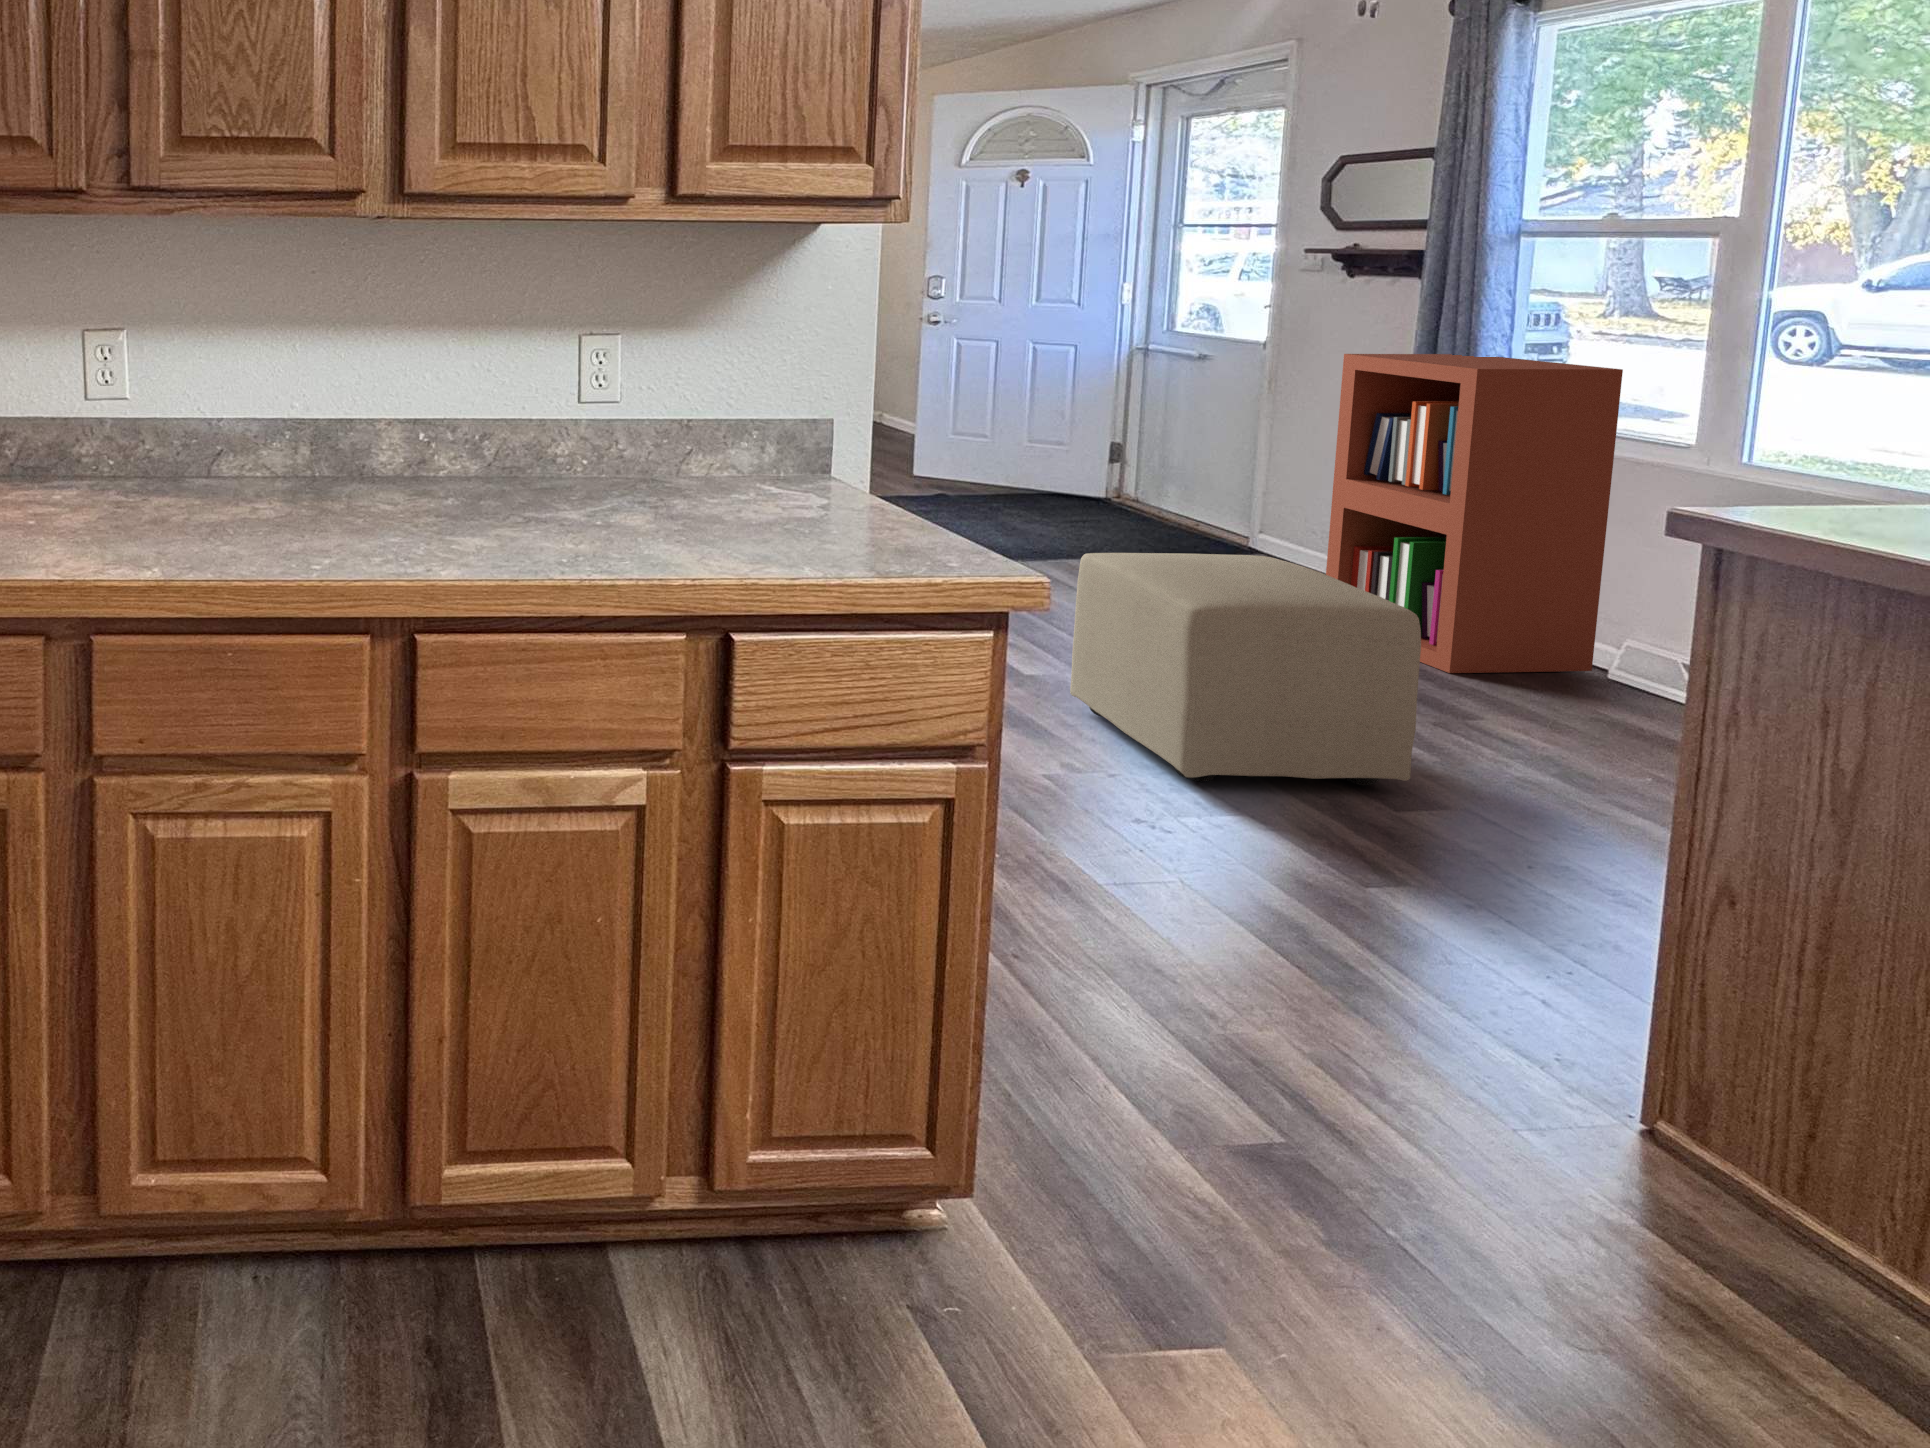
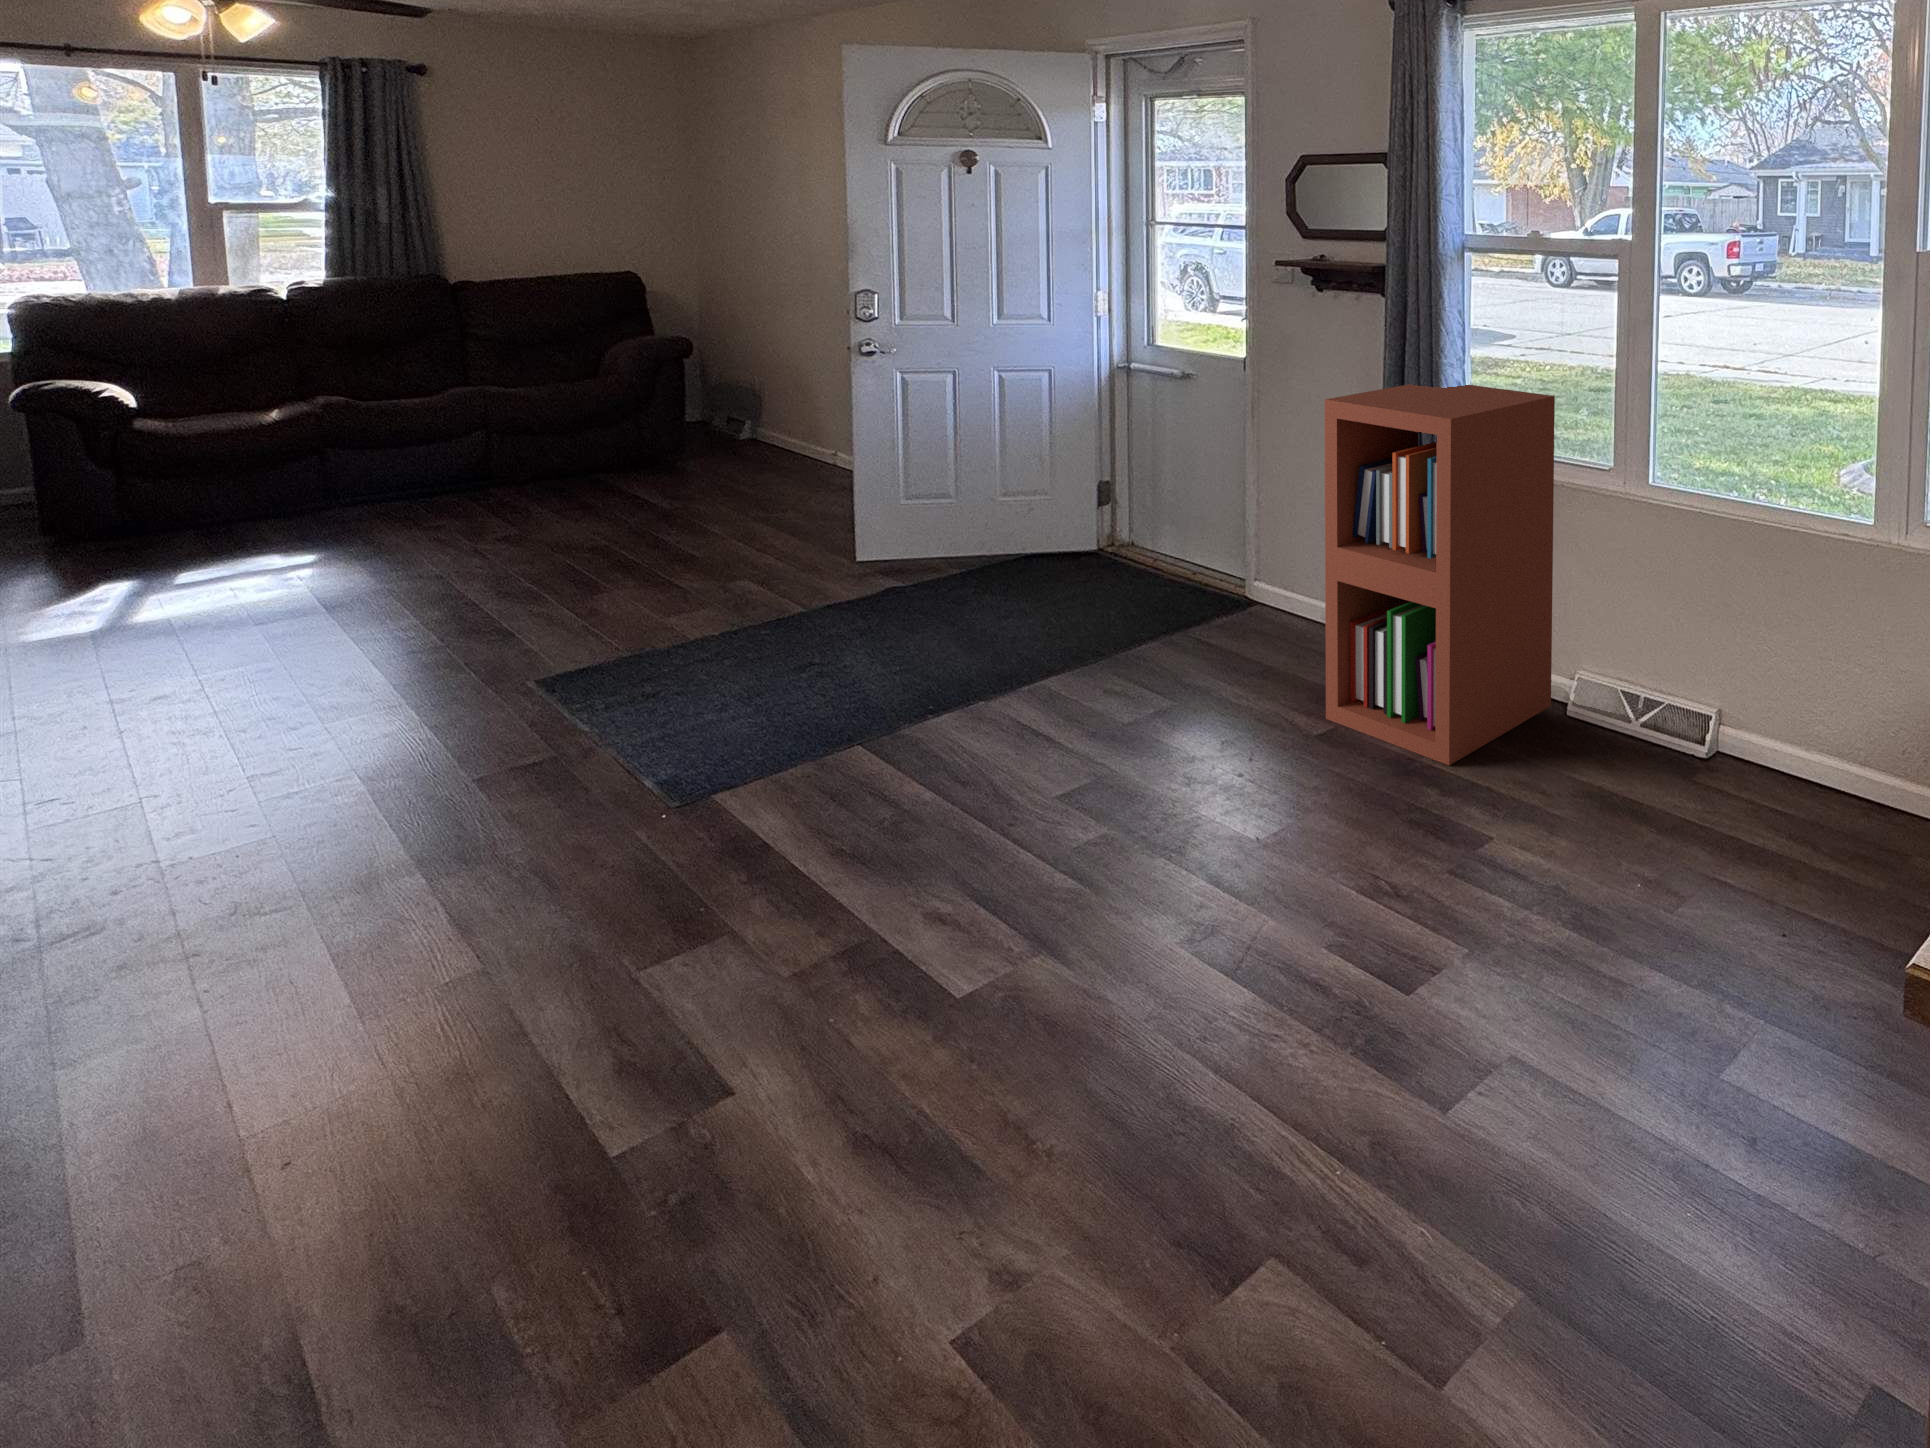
ottoman: present [1070,553,1421,785] -> none [1011,751,1461,1280]

